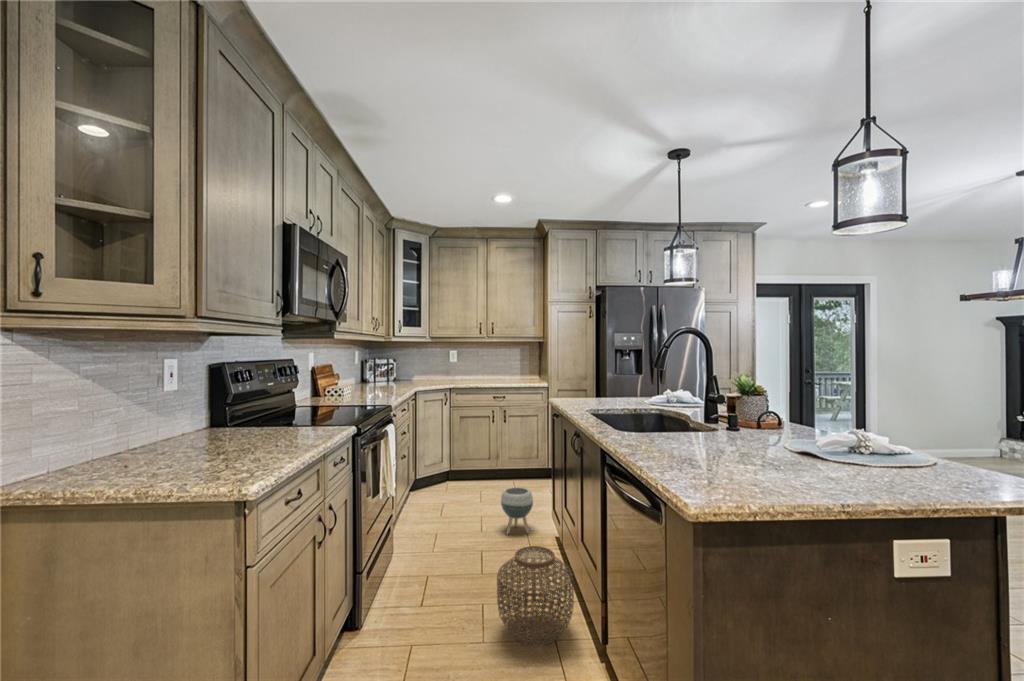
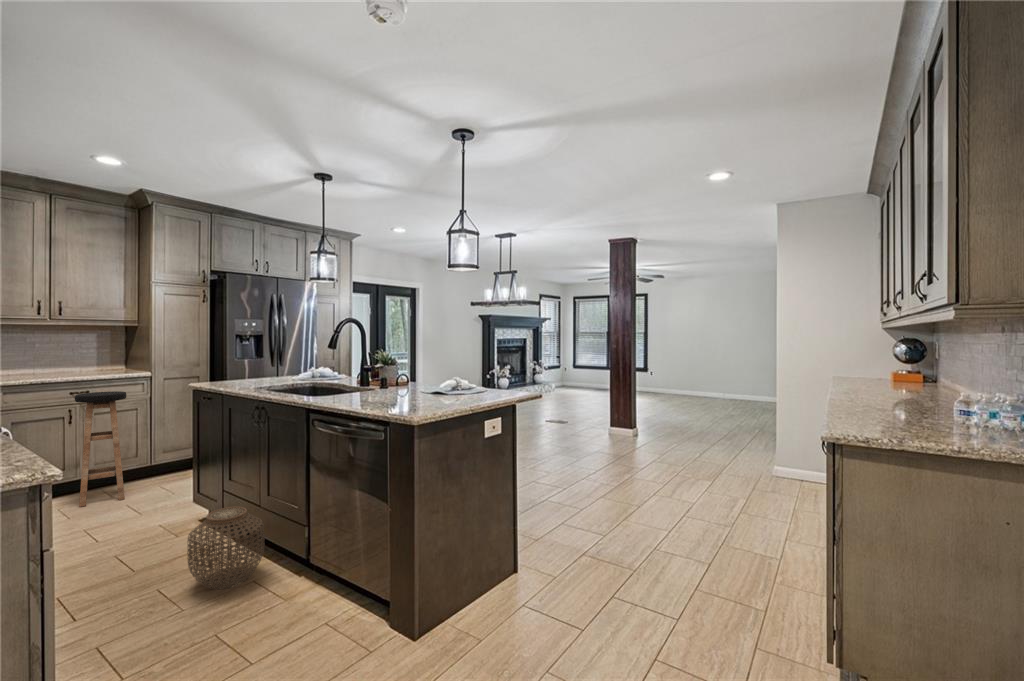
bar stool: none [490,398,525,496] -> present [75,391,126,507]
planter: present [501,487,533,534] -> none [126,480,168,532]

